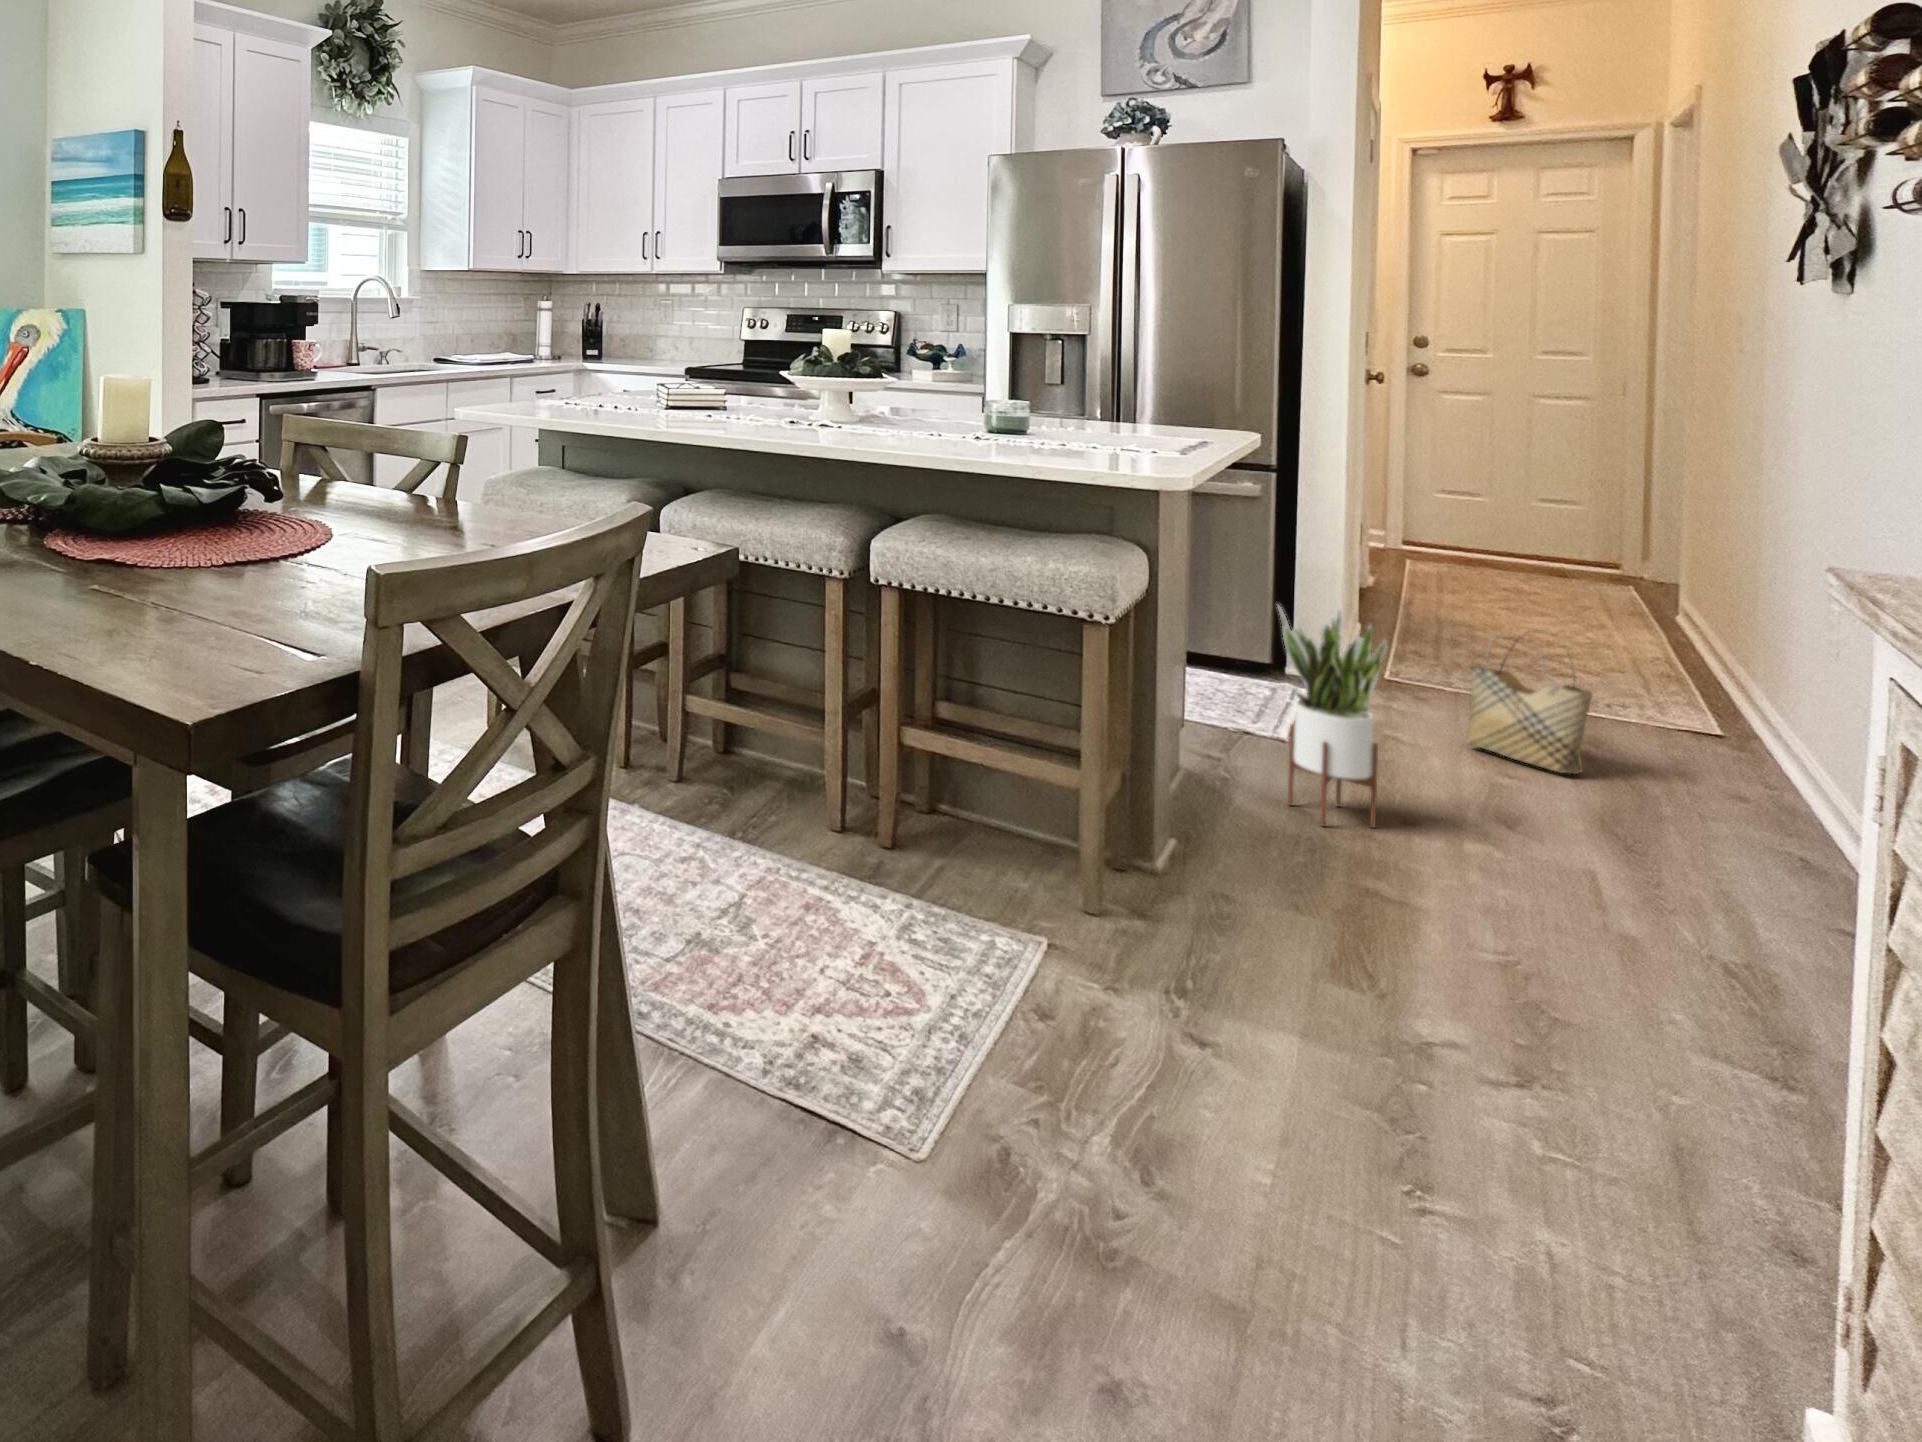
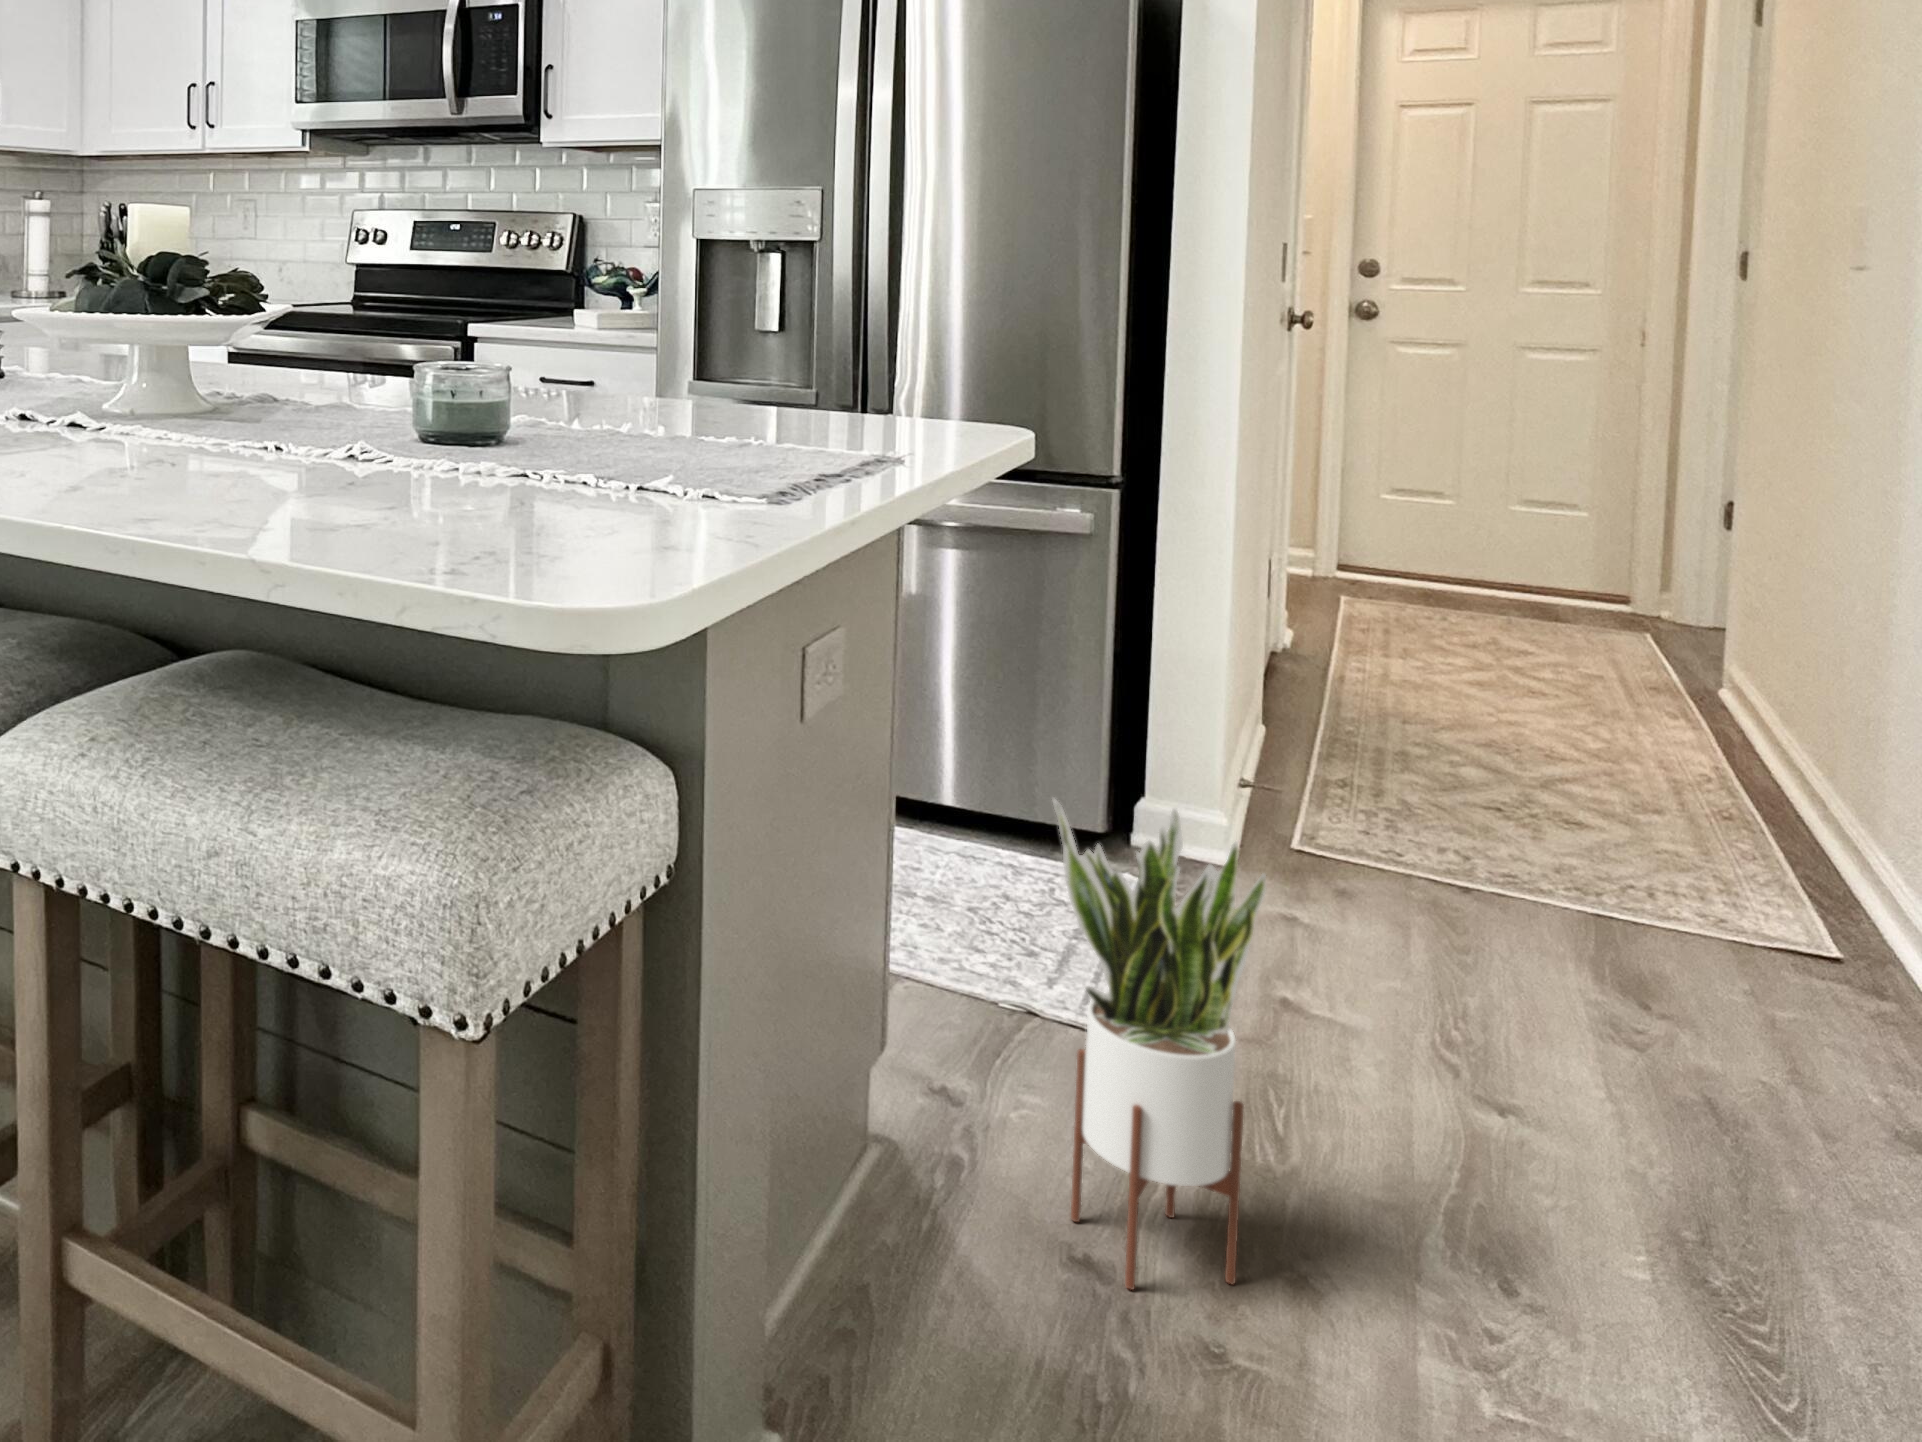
woven basket: present [1466,630,1592,774] -> none [1416,790,1641,1076]

